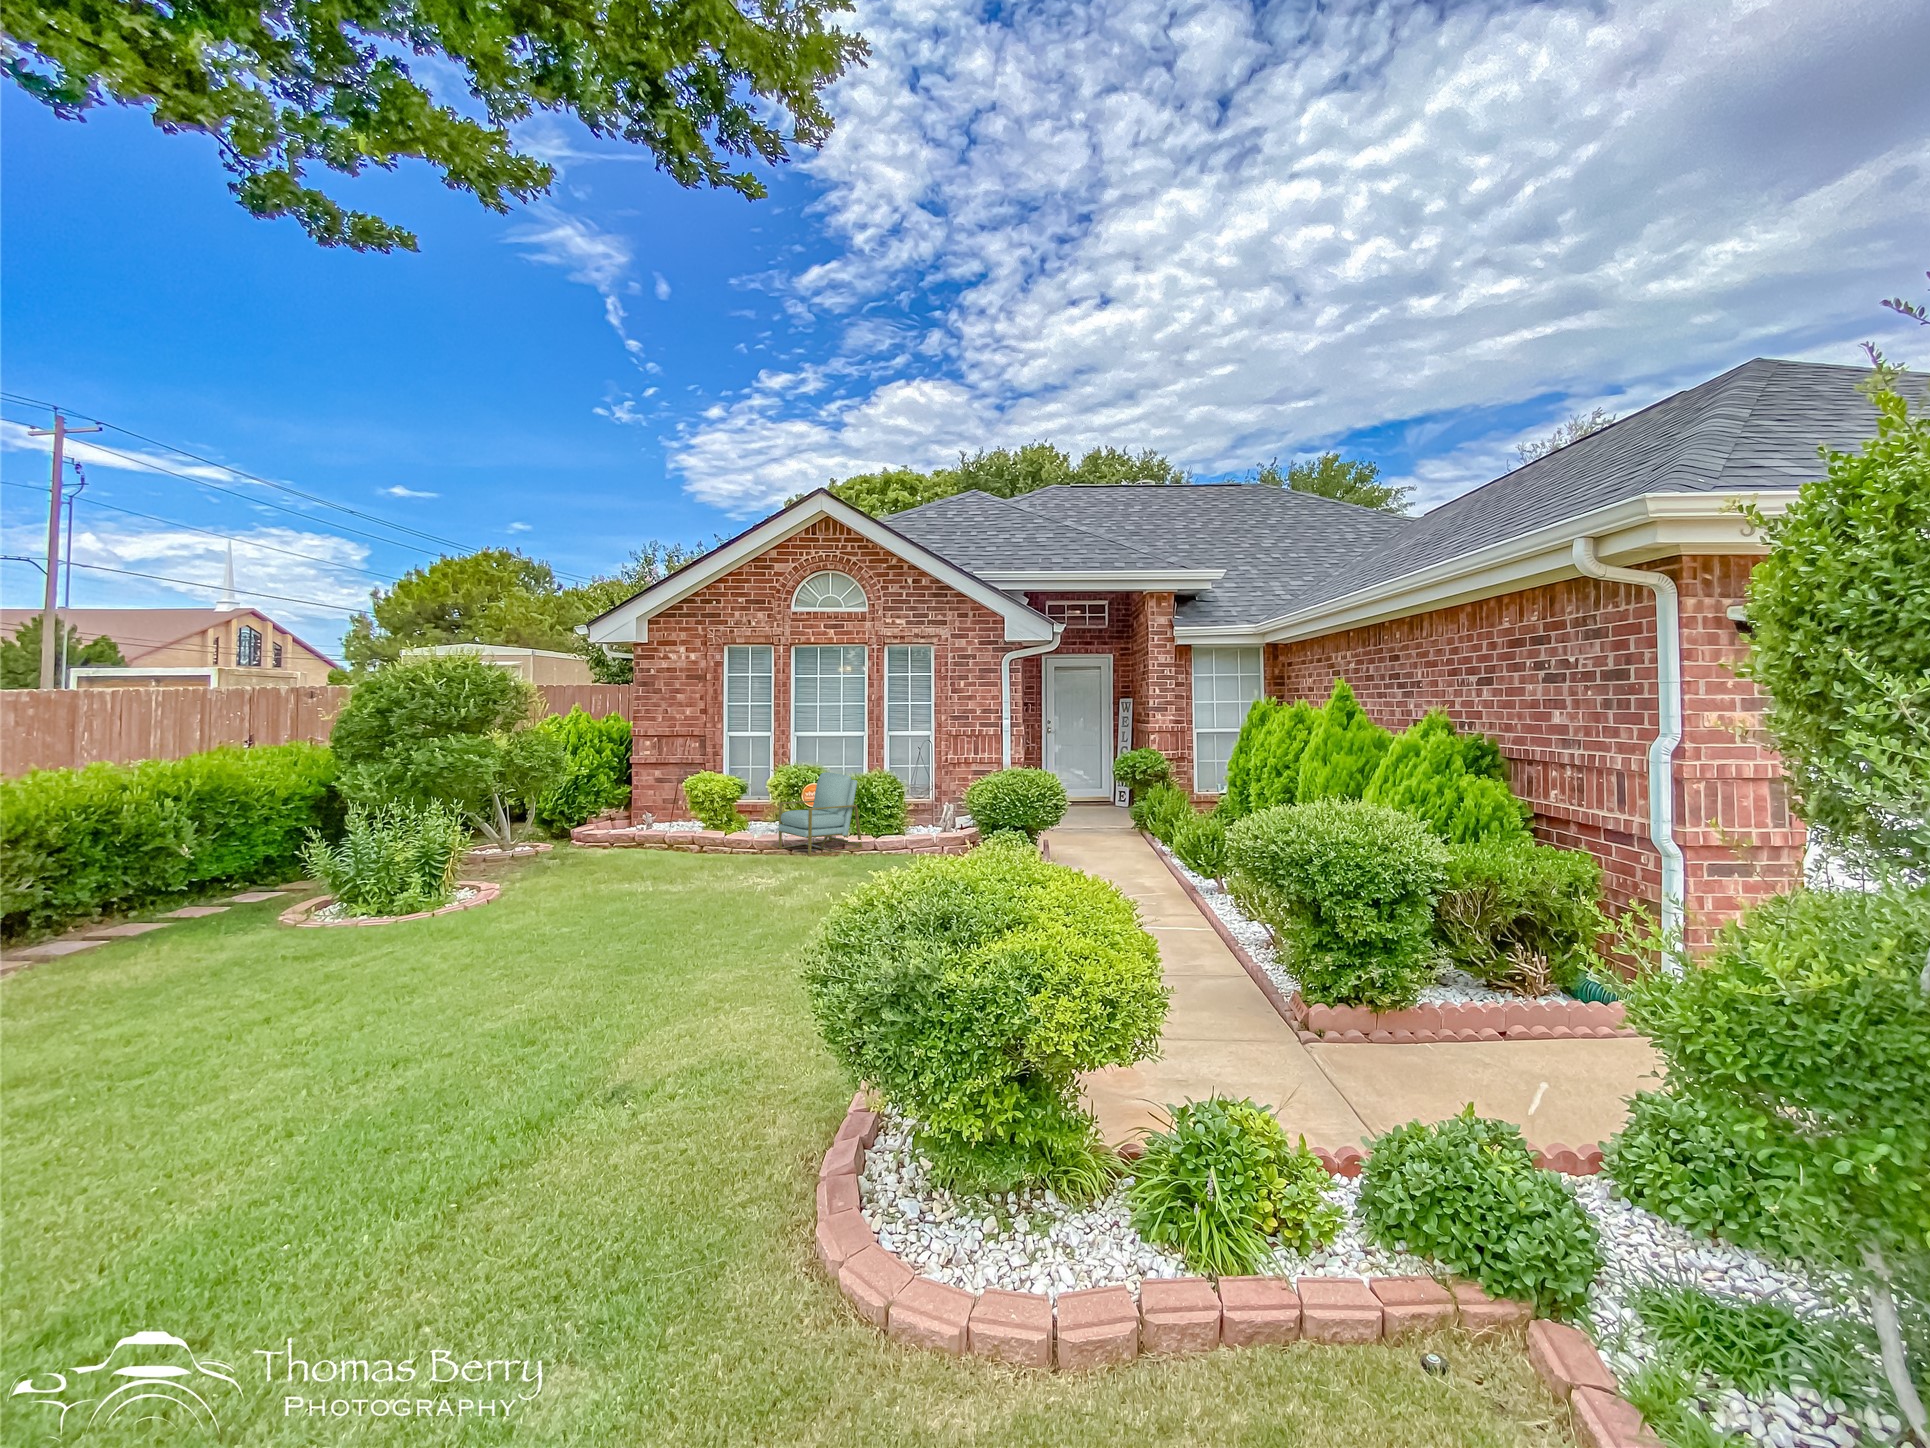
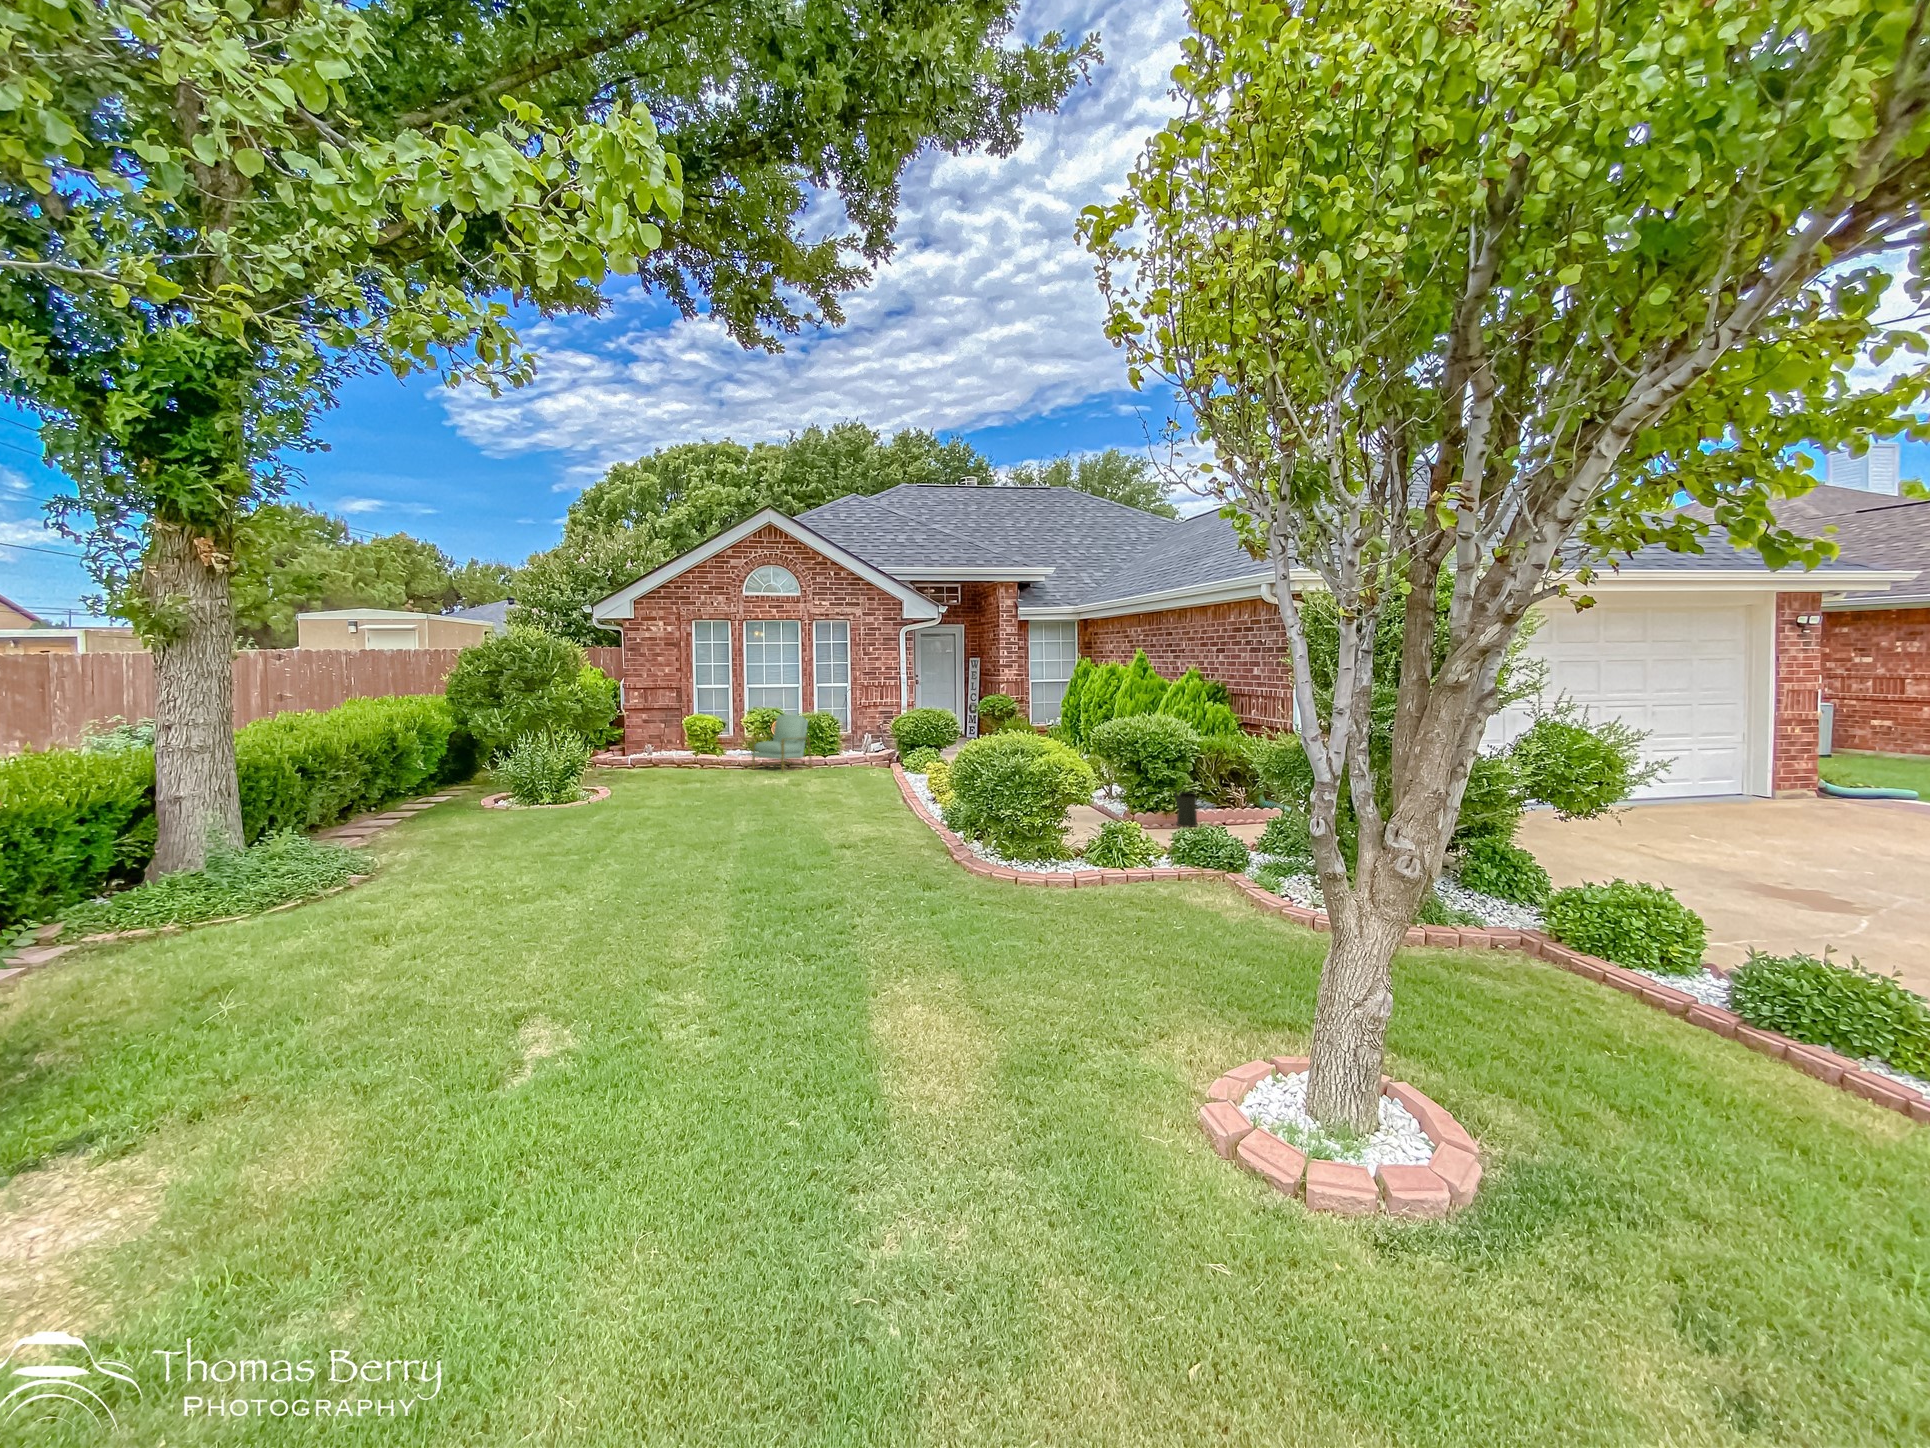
watering can: none [1389,964,1452,1080] -> present [1174,791,1197,827]

